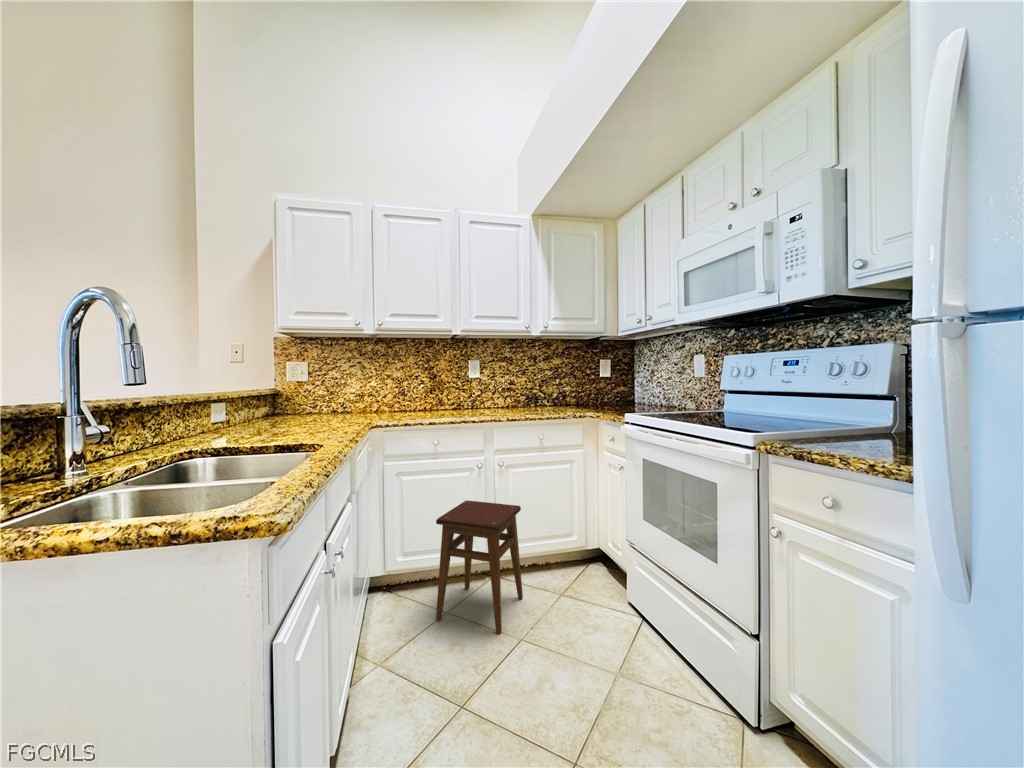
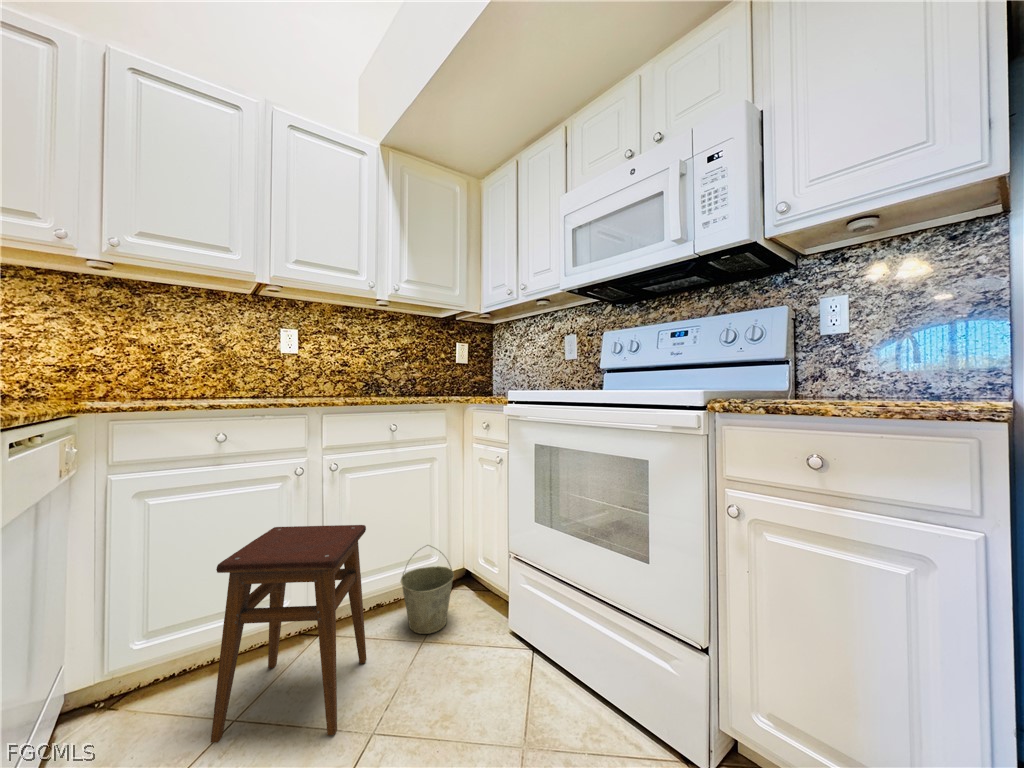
bucket: none [547,526,587,590] -> present [401,545,454,634]

